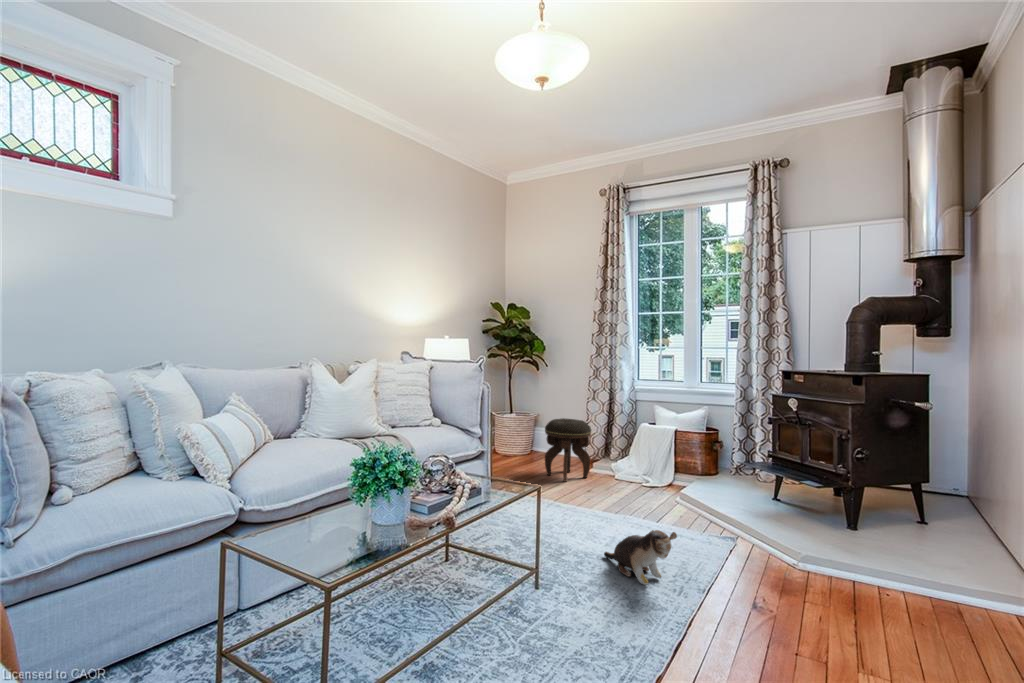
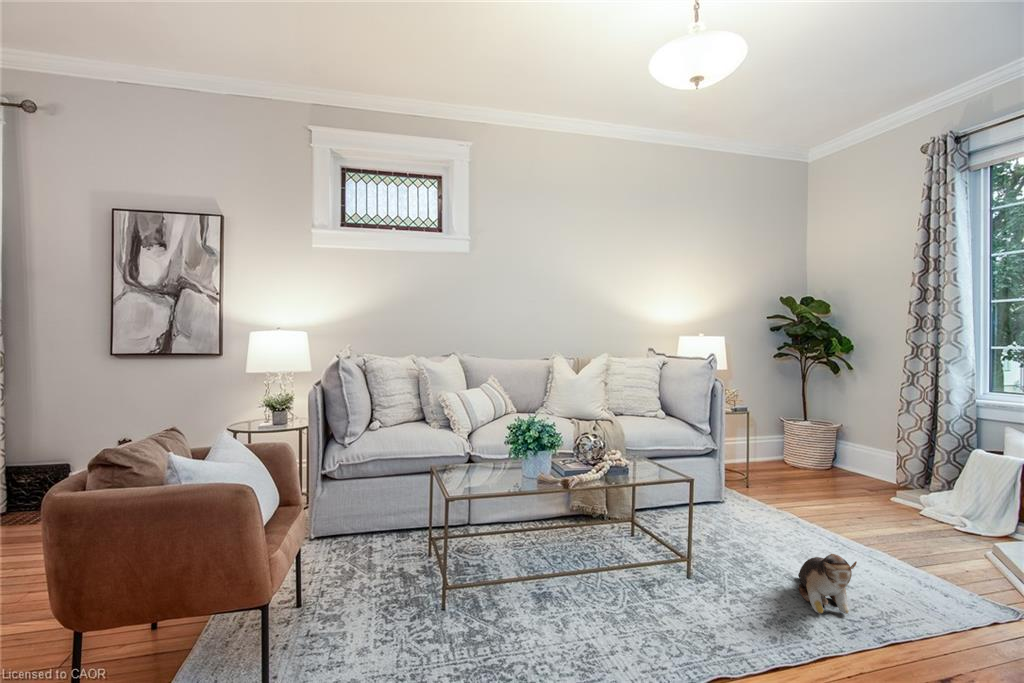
footstool: present [545,418,591,482] -> none [817,430,882,505]

